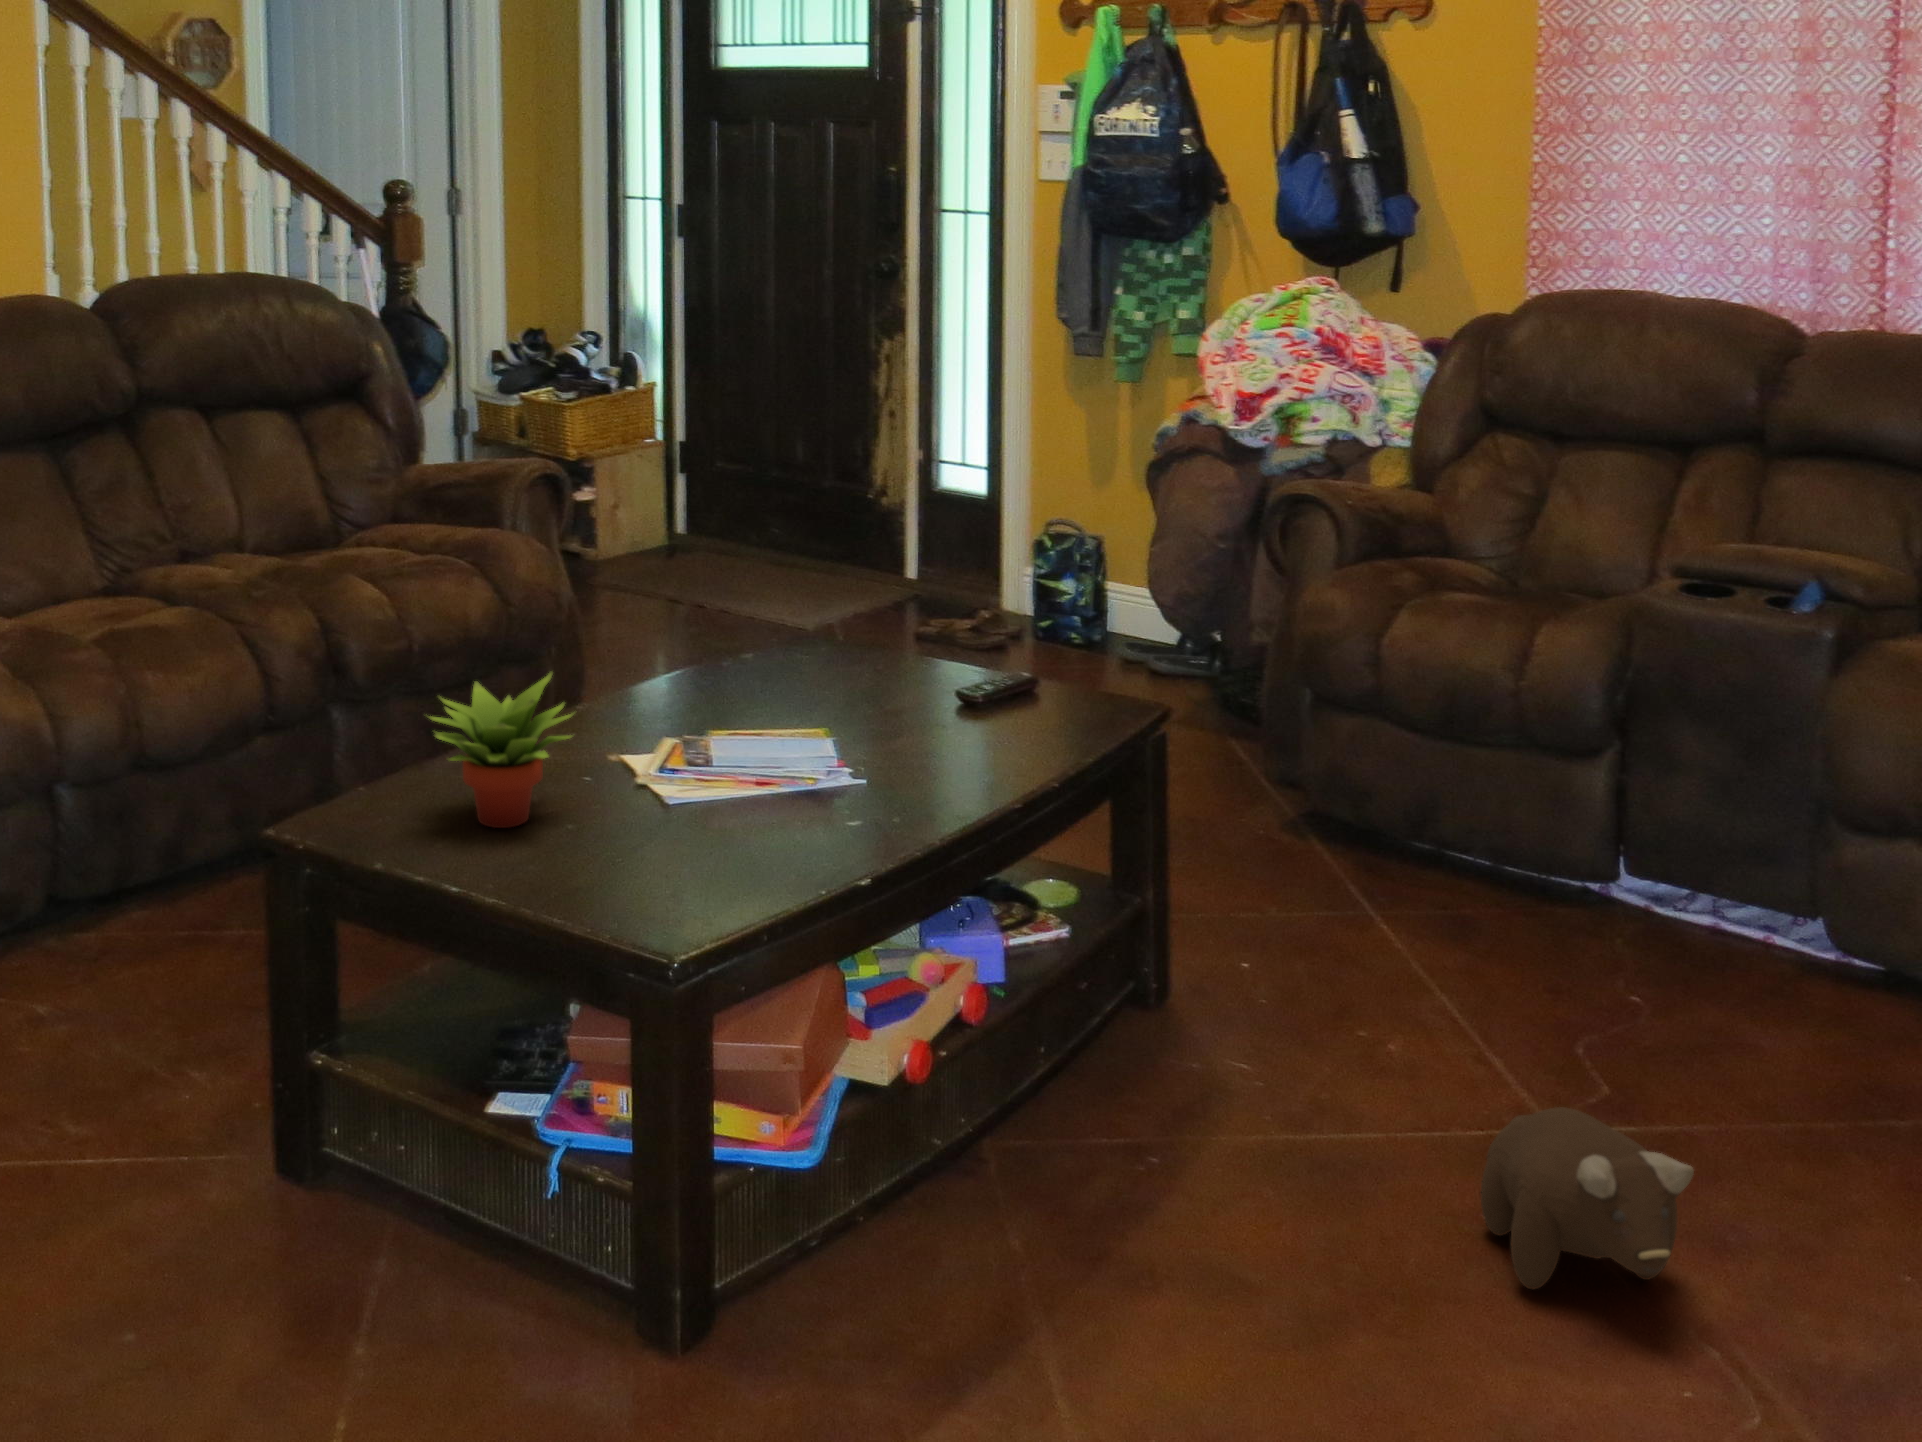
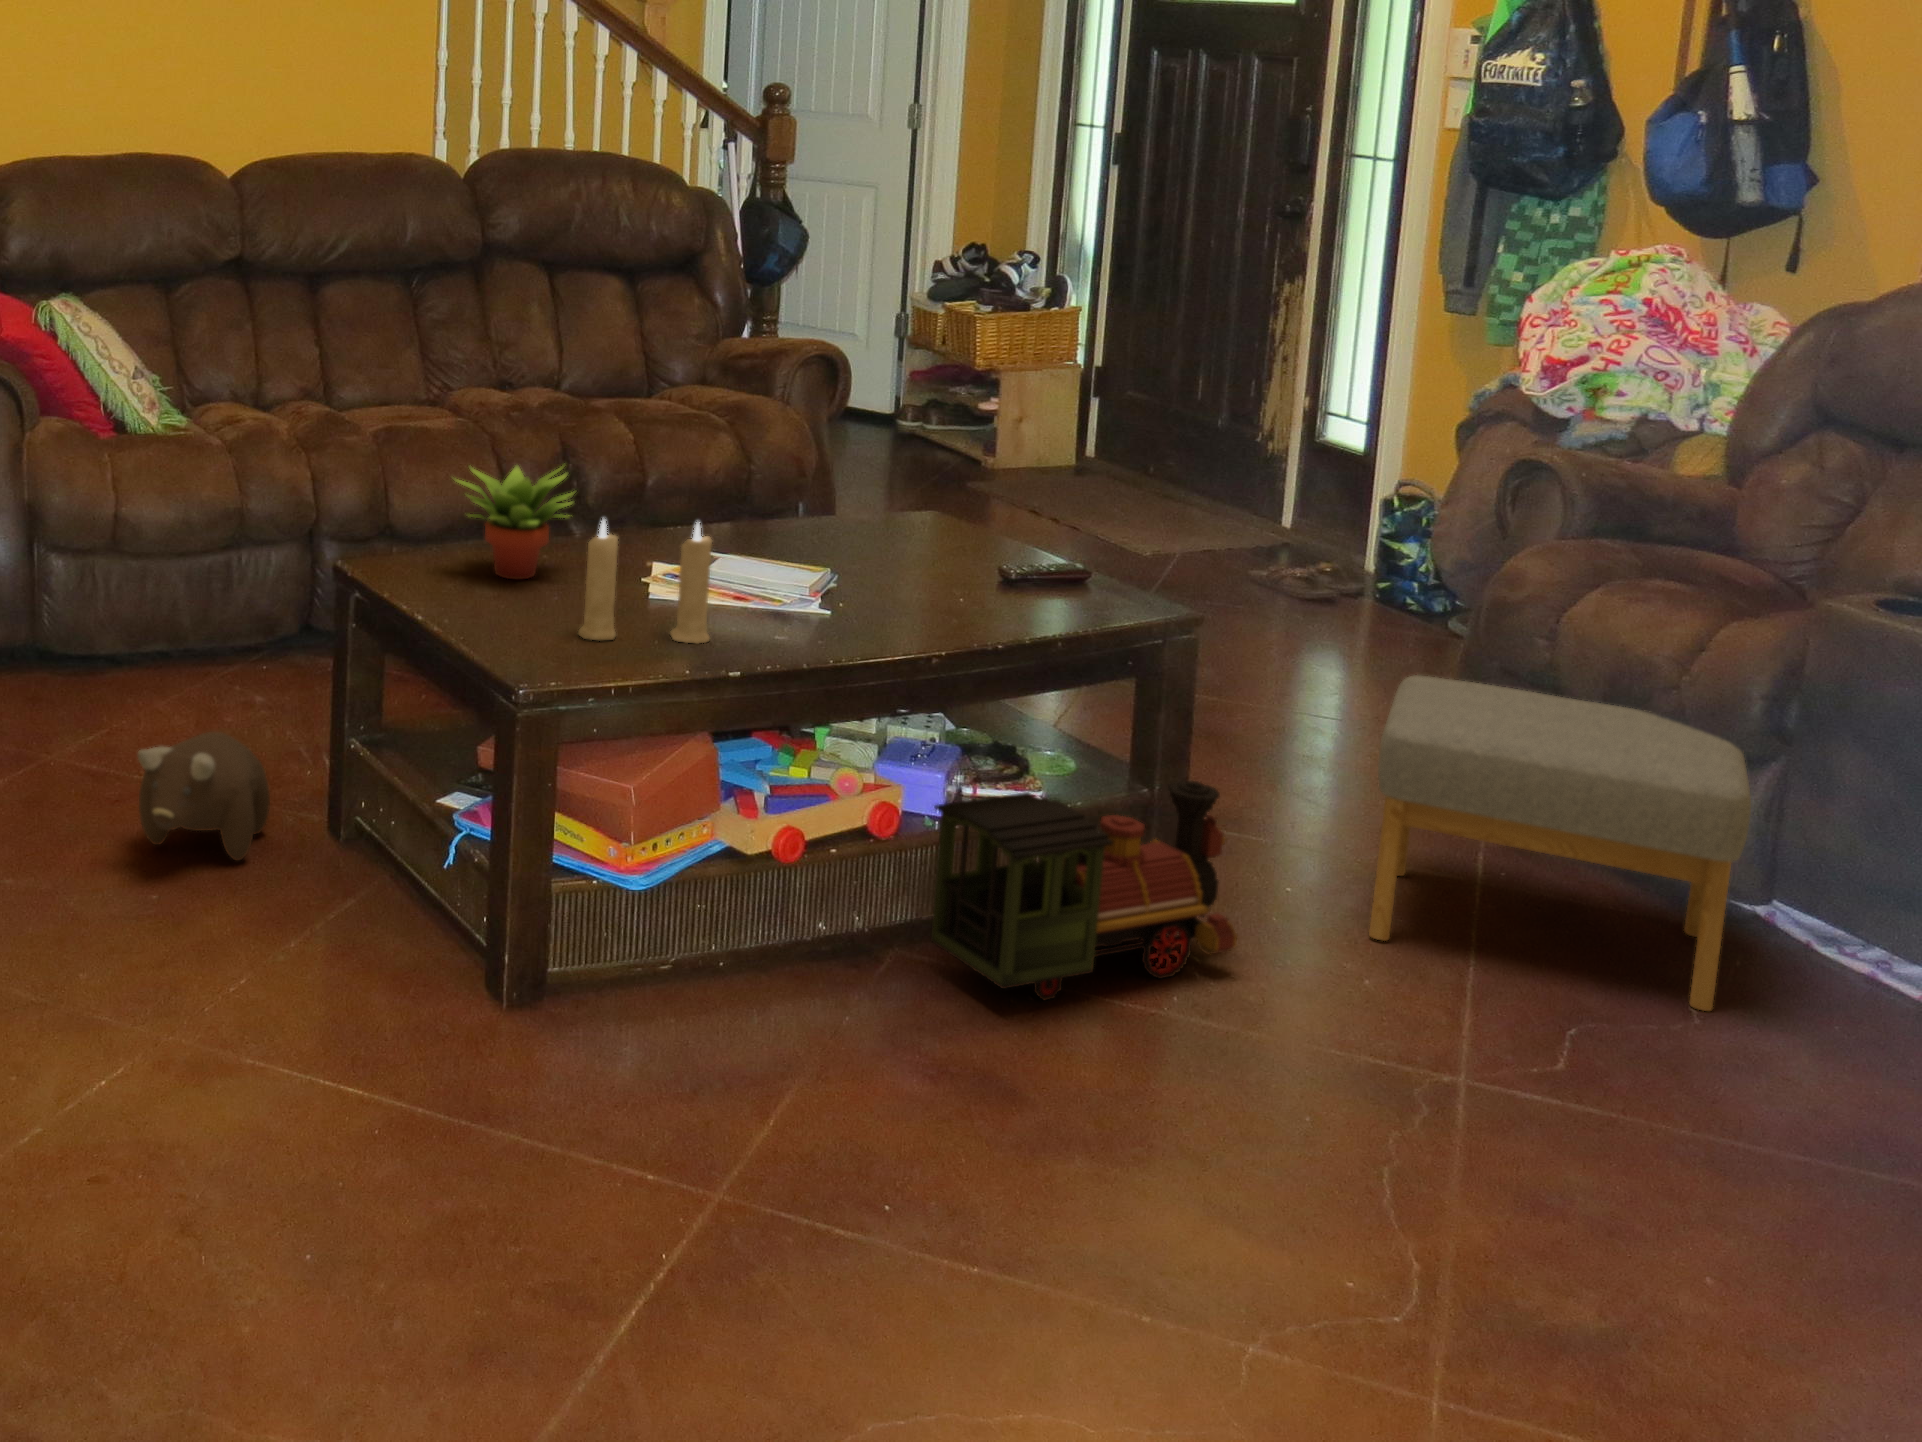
candle: none [665,716,815,898] -> present [578,519,712,643]
footstool: none [1322,728,1707,1012] -> present [1369,675,1751,1011]
toy train: none [1071,898,1332,1194] -> present [931,781,1237,1000]
plush toy: present [1481,1107,1694,1289] -> present [138,732,270,860]

